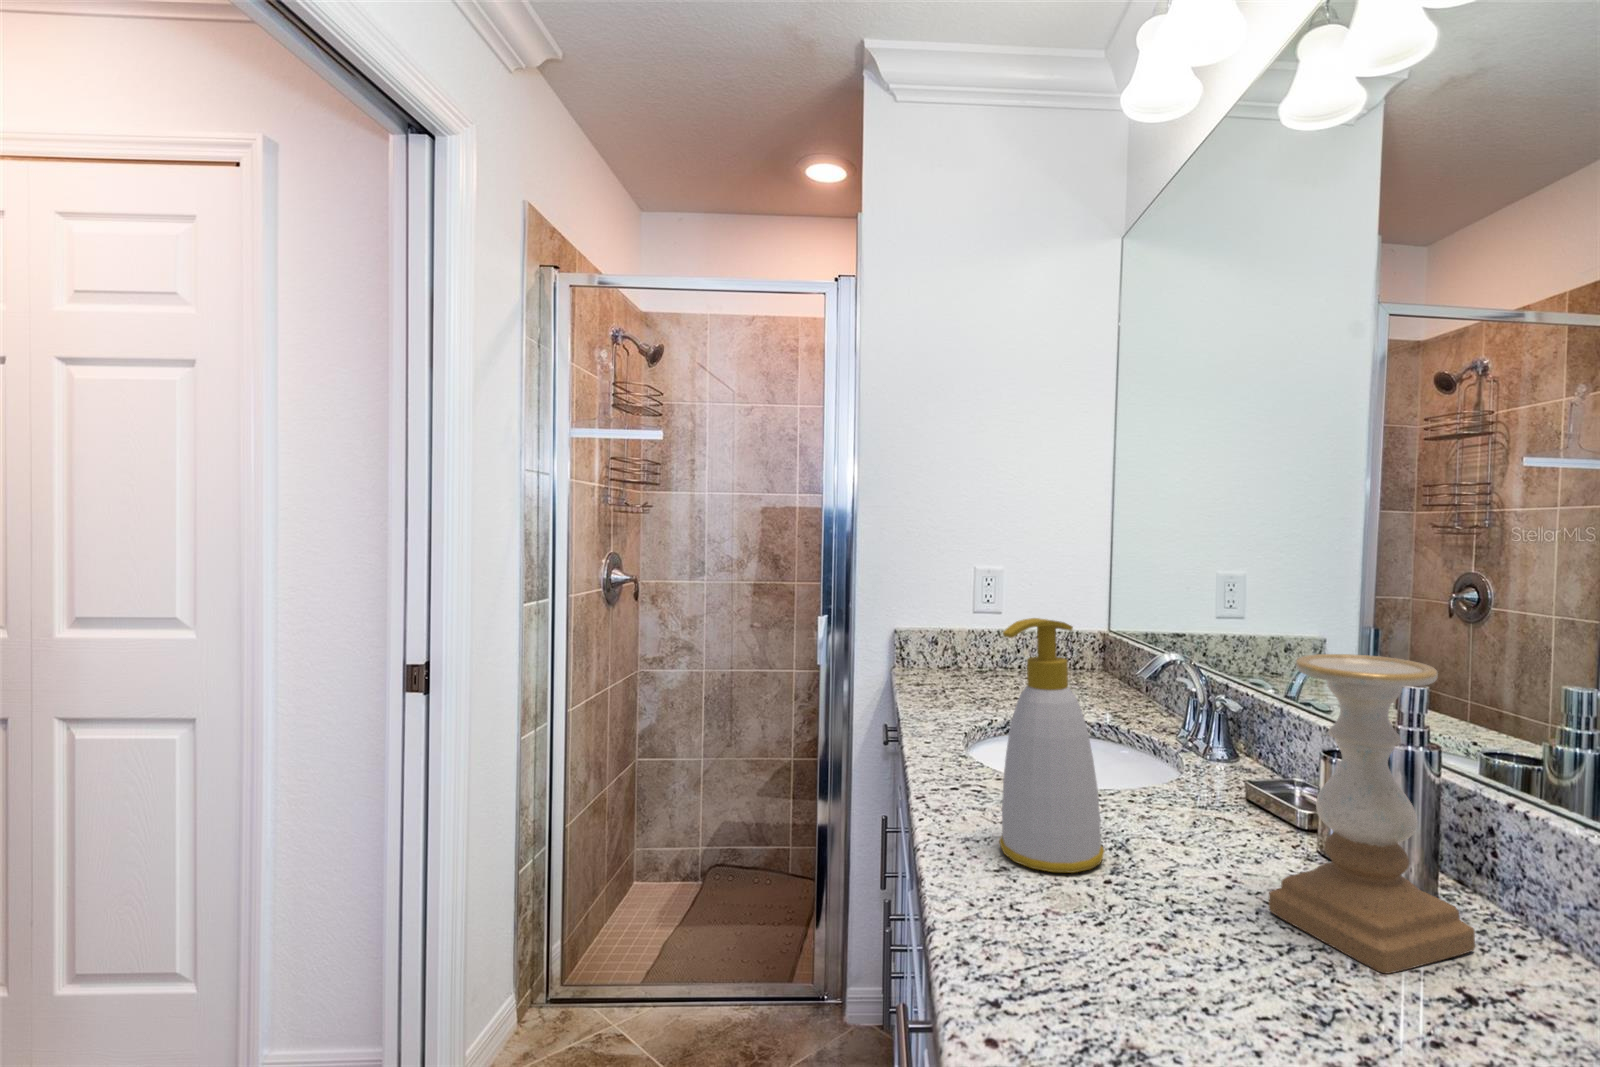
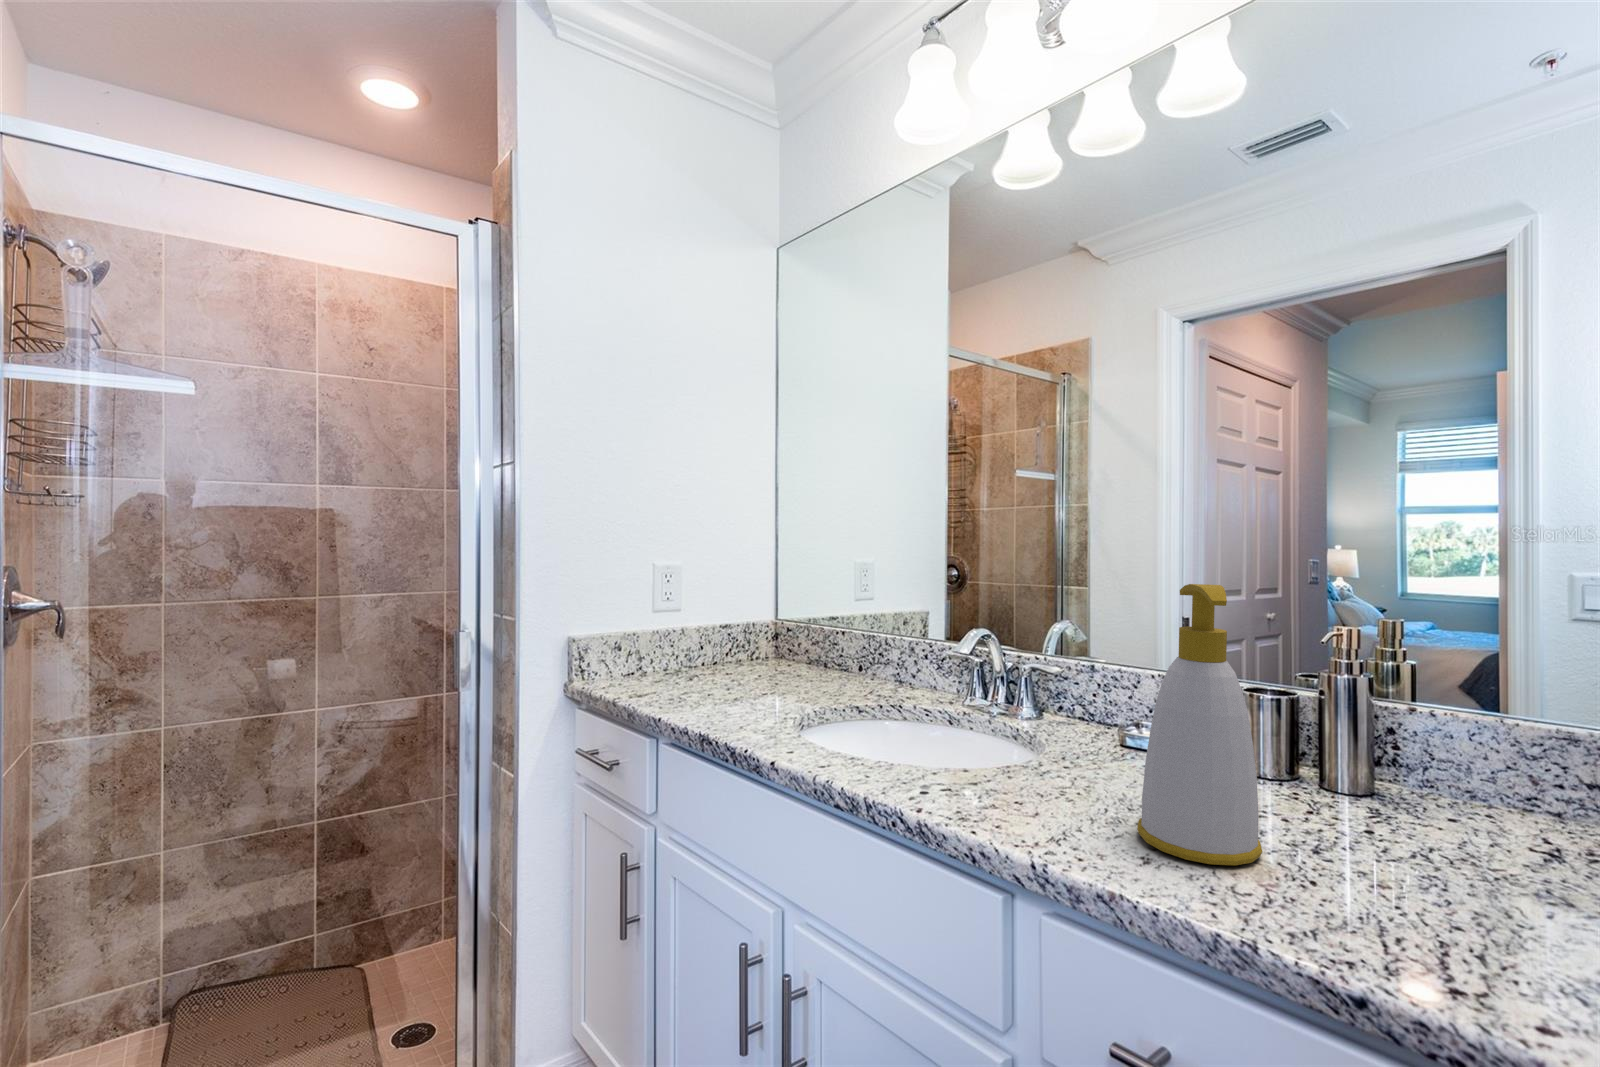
candle holder: present [1269,654,1475,973] -> none [1363,601,1521,858]

